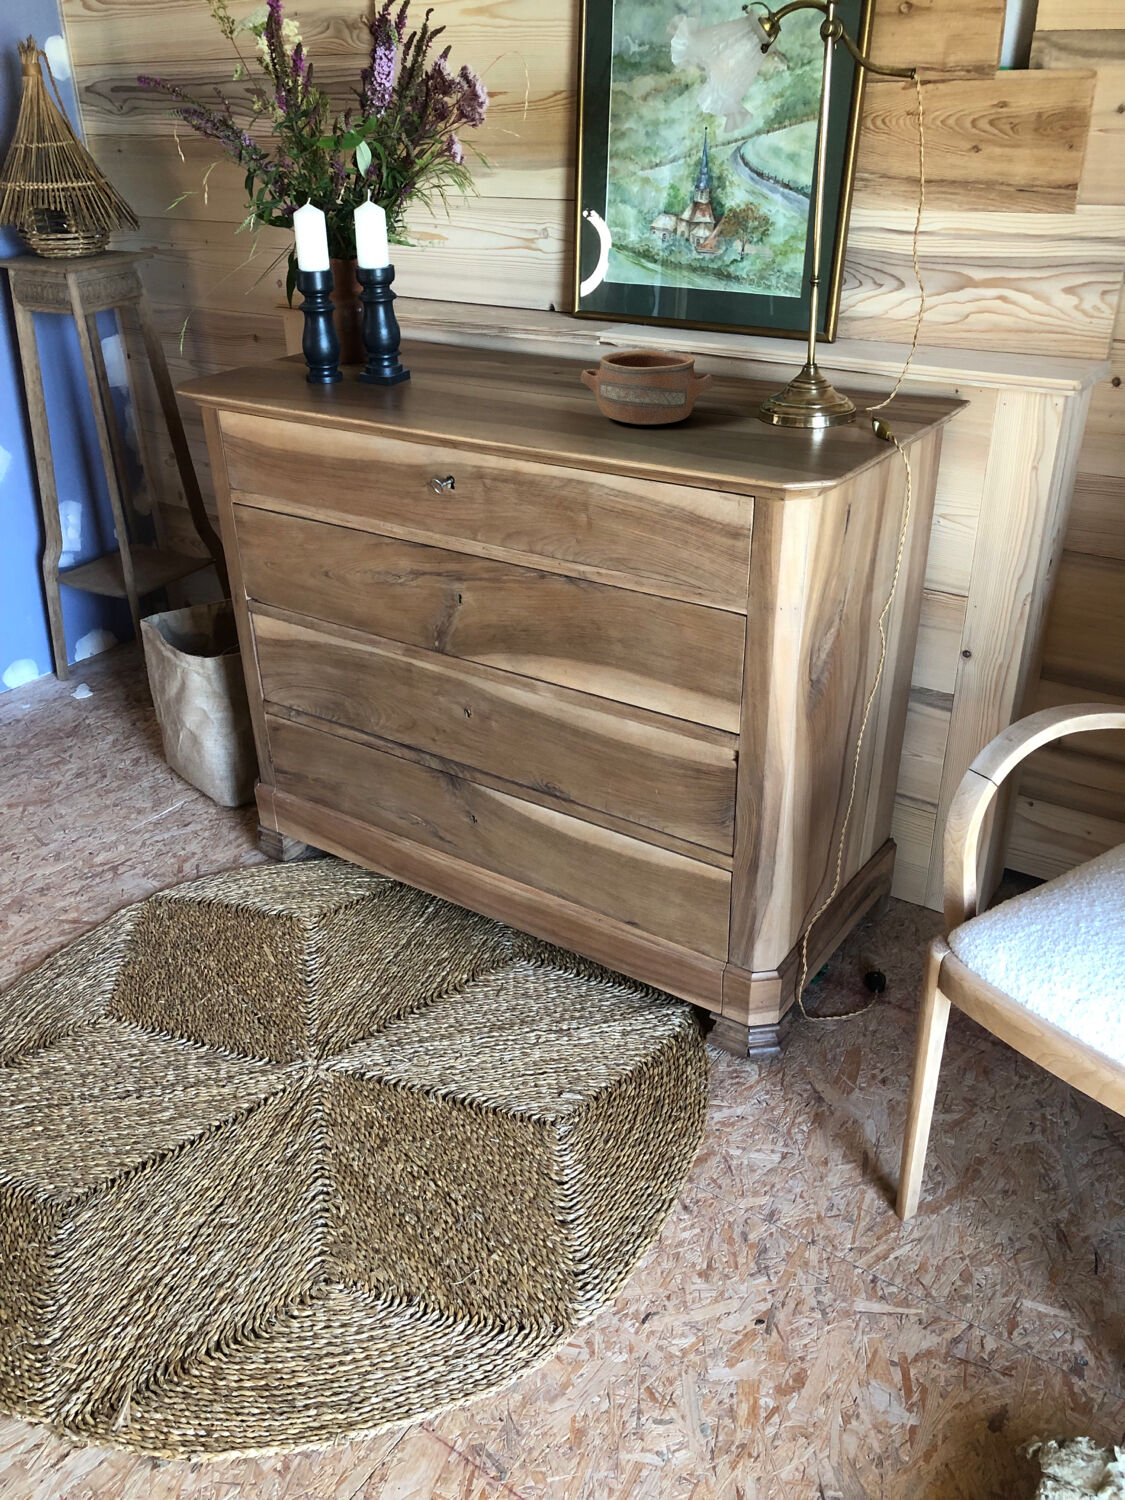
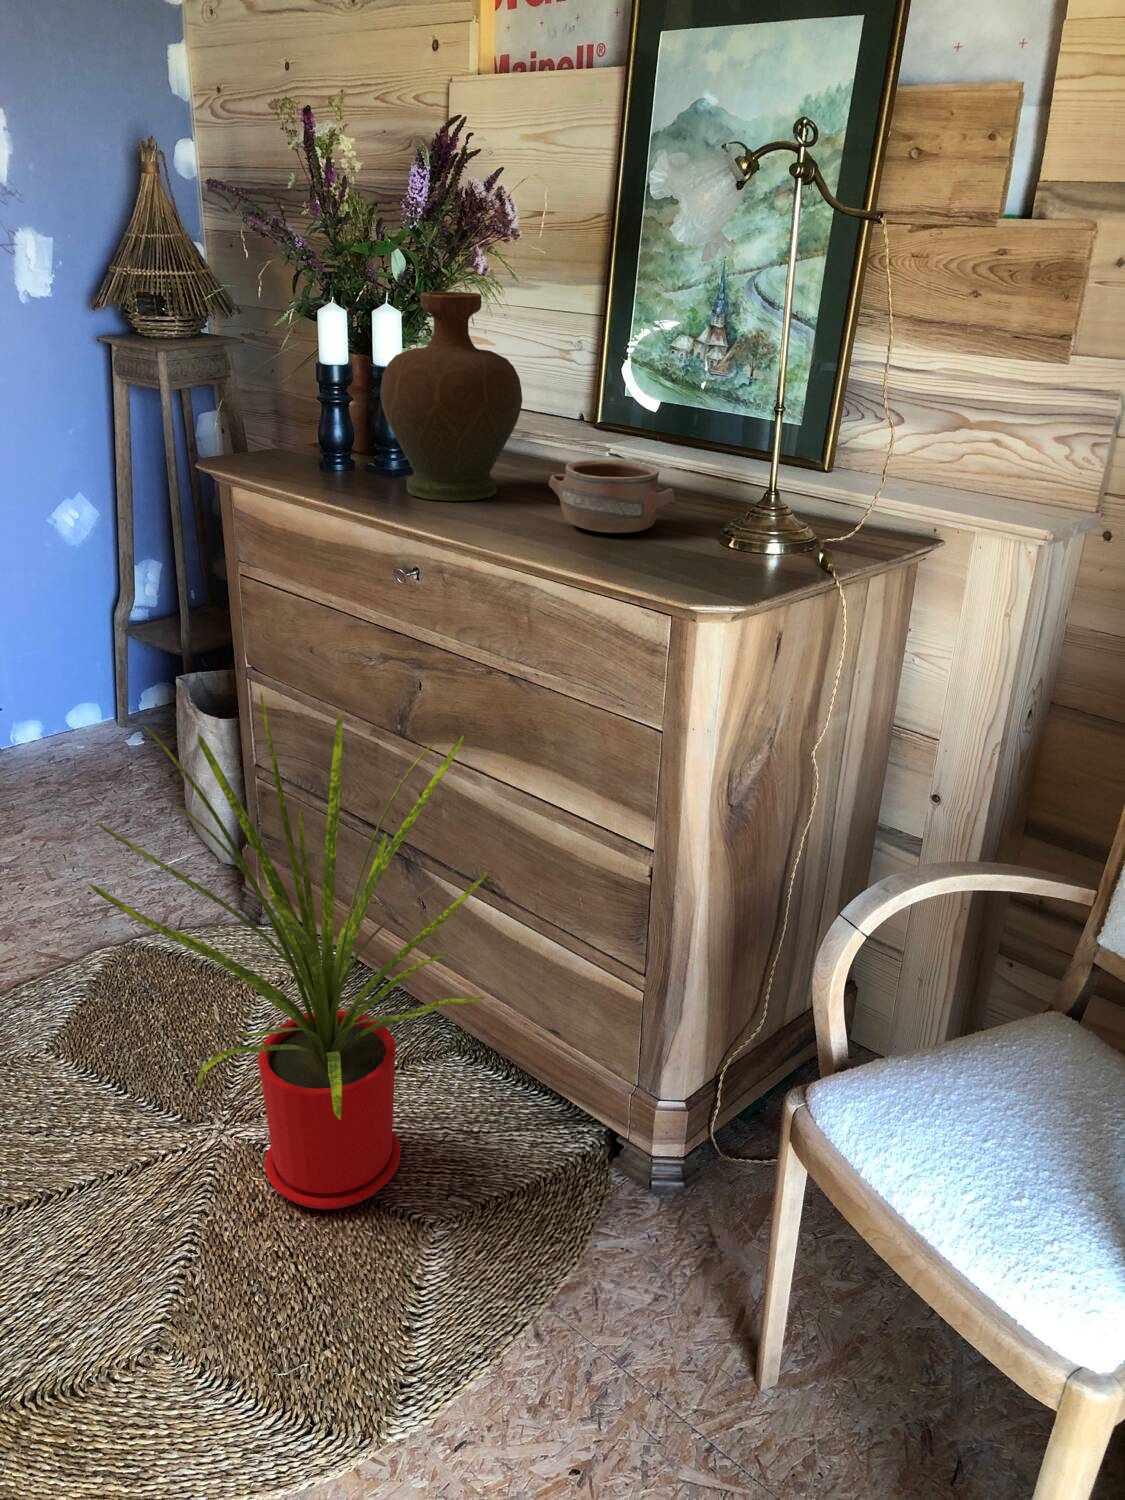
decorative vase: none [385,186,530,407] -> present [380,292,522,501]
house plant: none [183,619,610,1125] -> present [88,691,488,1209]

